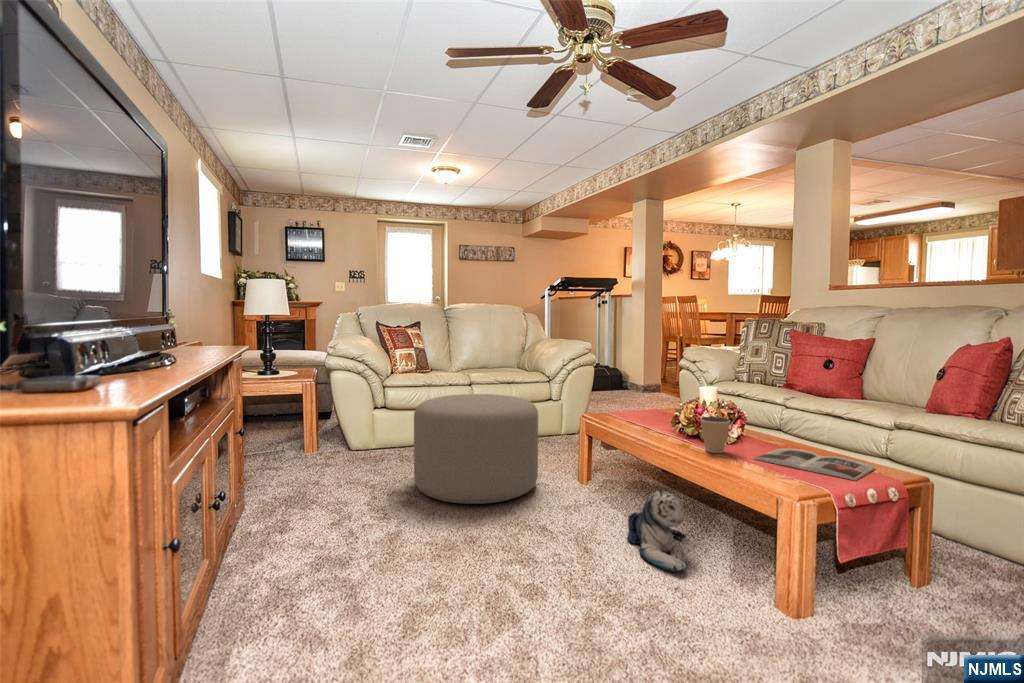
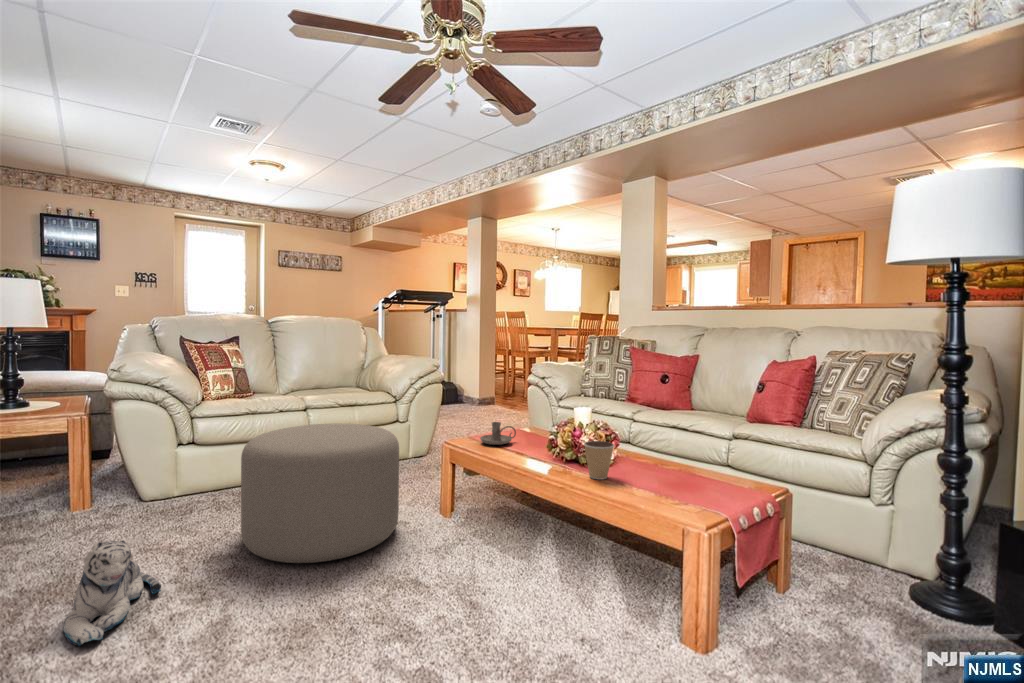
candle holder: none [613,399,649,420] -> present [480,422,516,445]
magazine: present [754,448,875,480] -> none [638,469,744,500]
plush toy: present [627,491,687,572] -> present [63,540,161,646]

